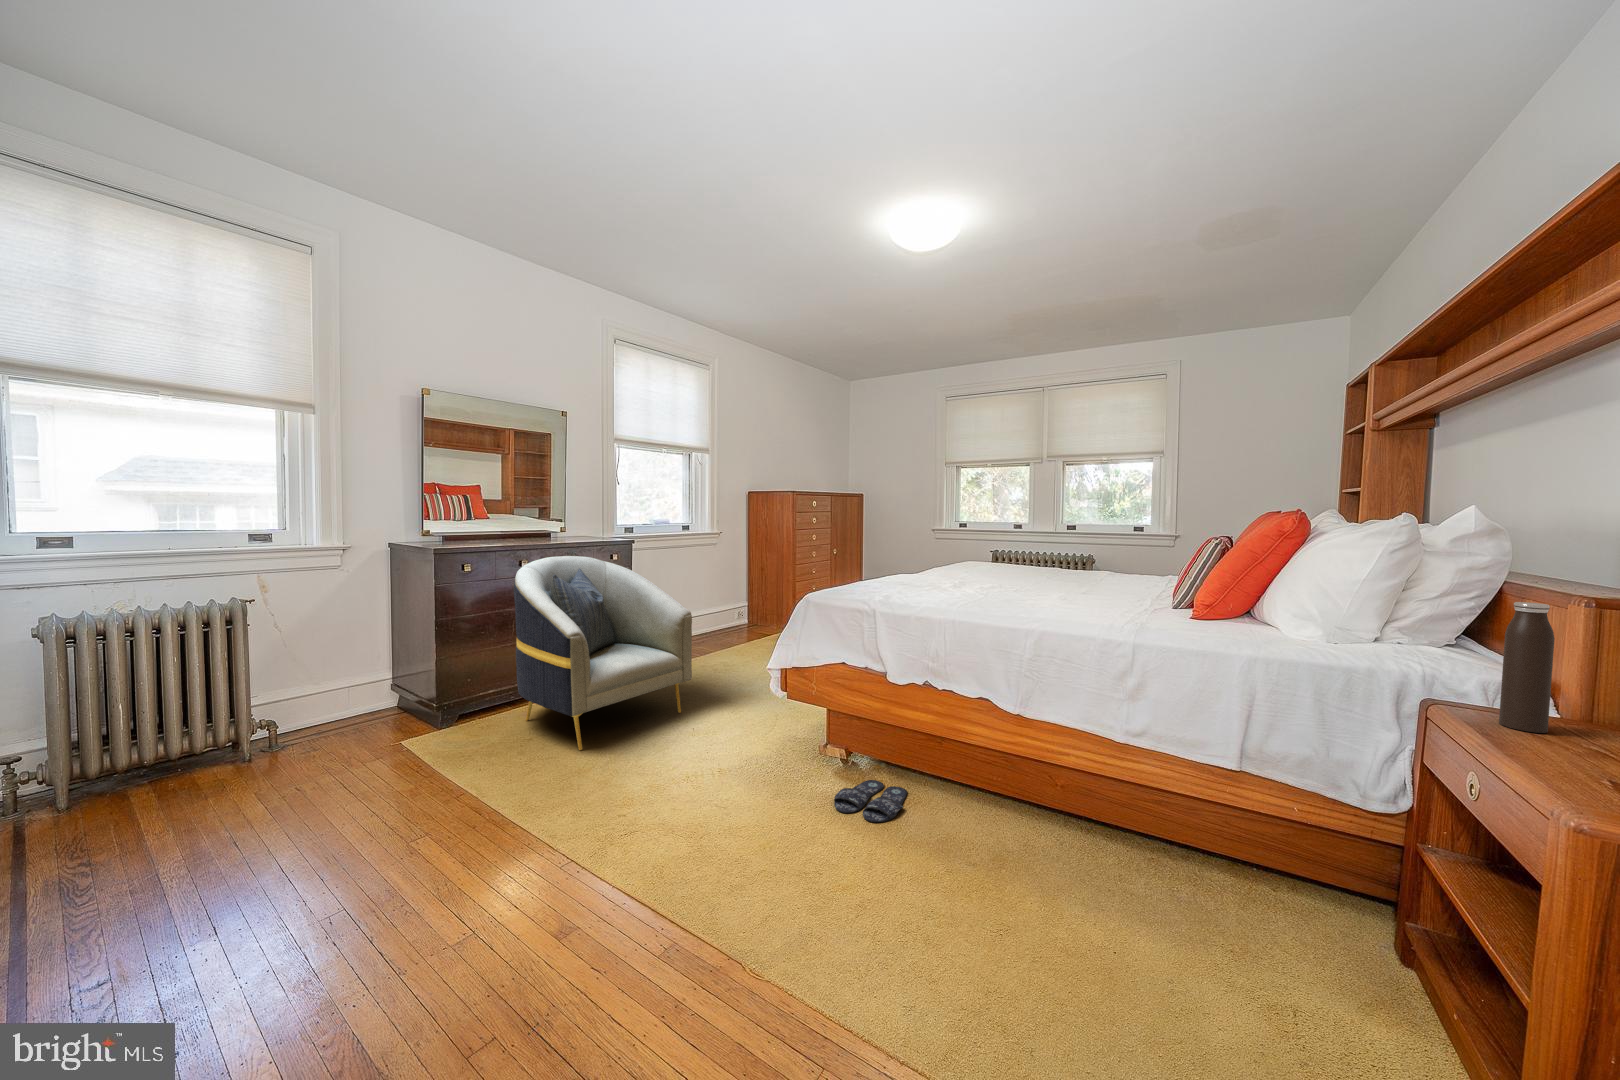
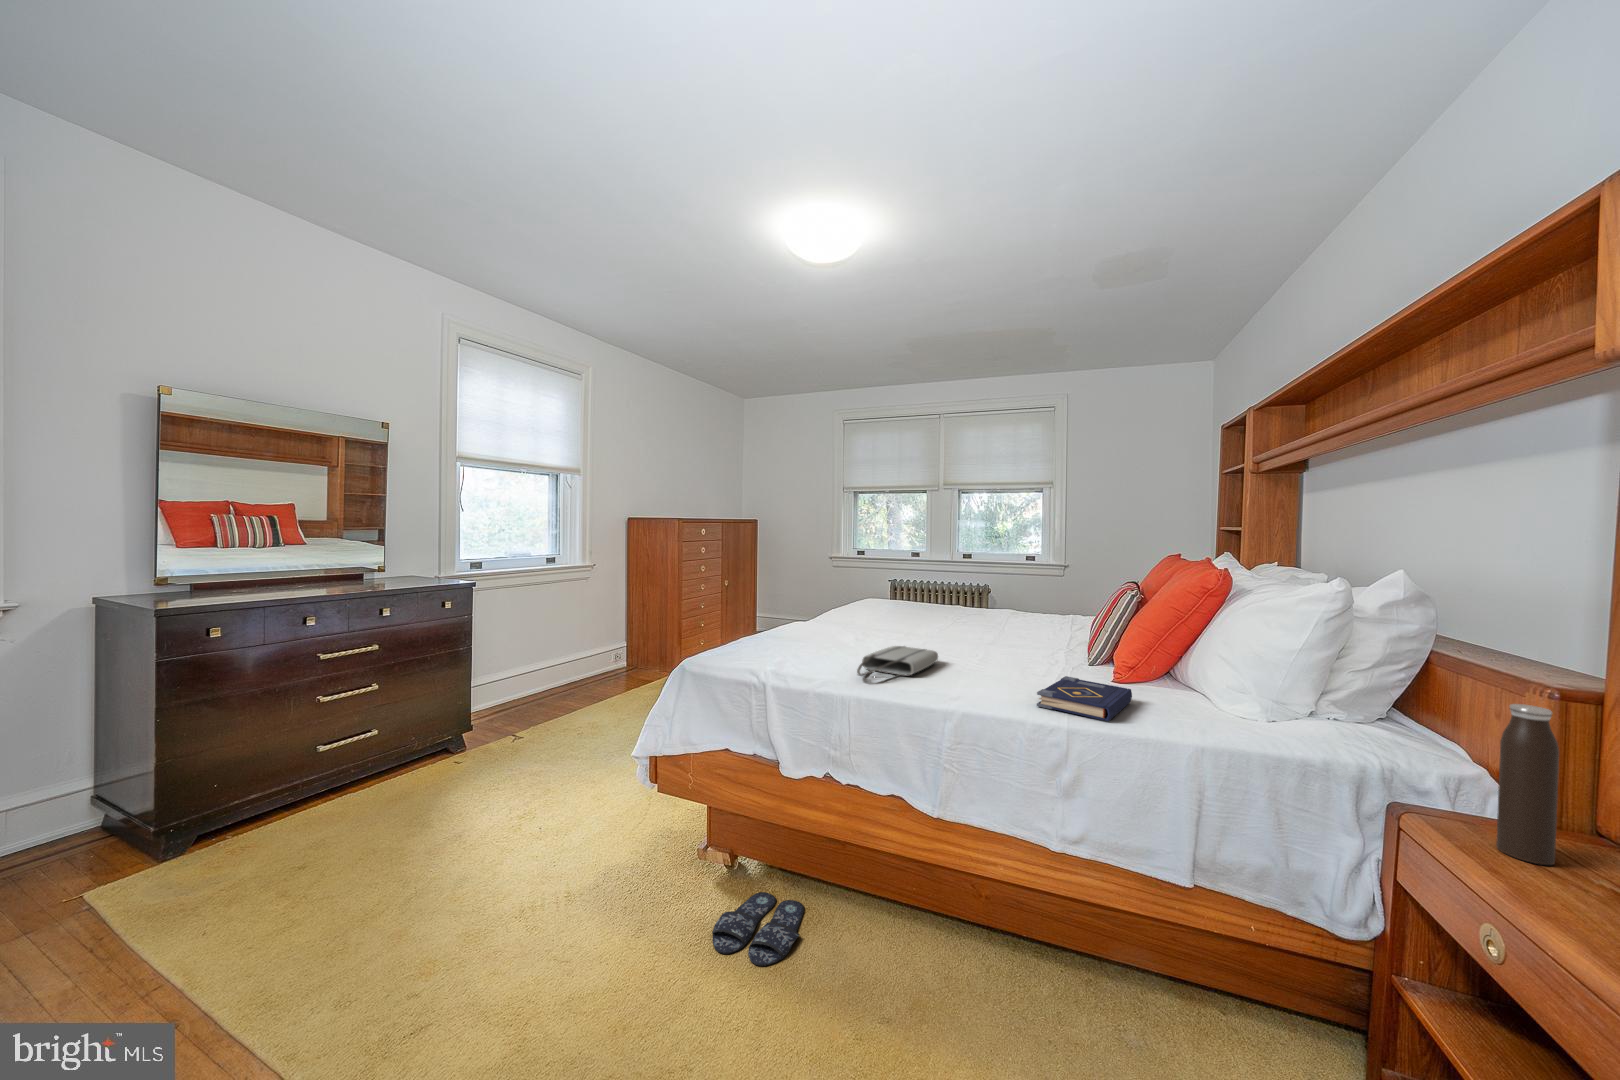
armchair: present [514,556,692,750] -> none [284,609,542,880]
tote bag: none [953,588,1027,608] -> present [857,646,938,676]
book: none [1110,609,1202,638] -> present [1037,676,1132,721]

